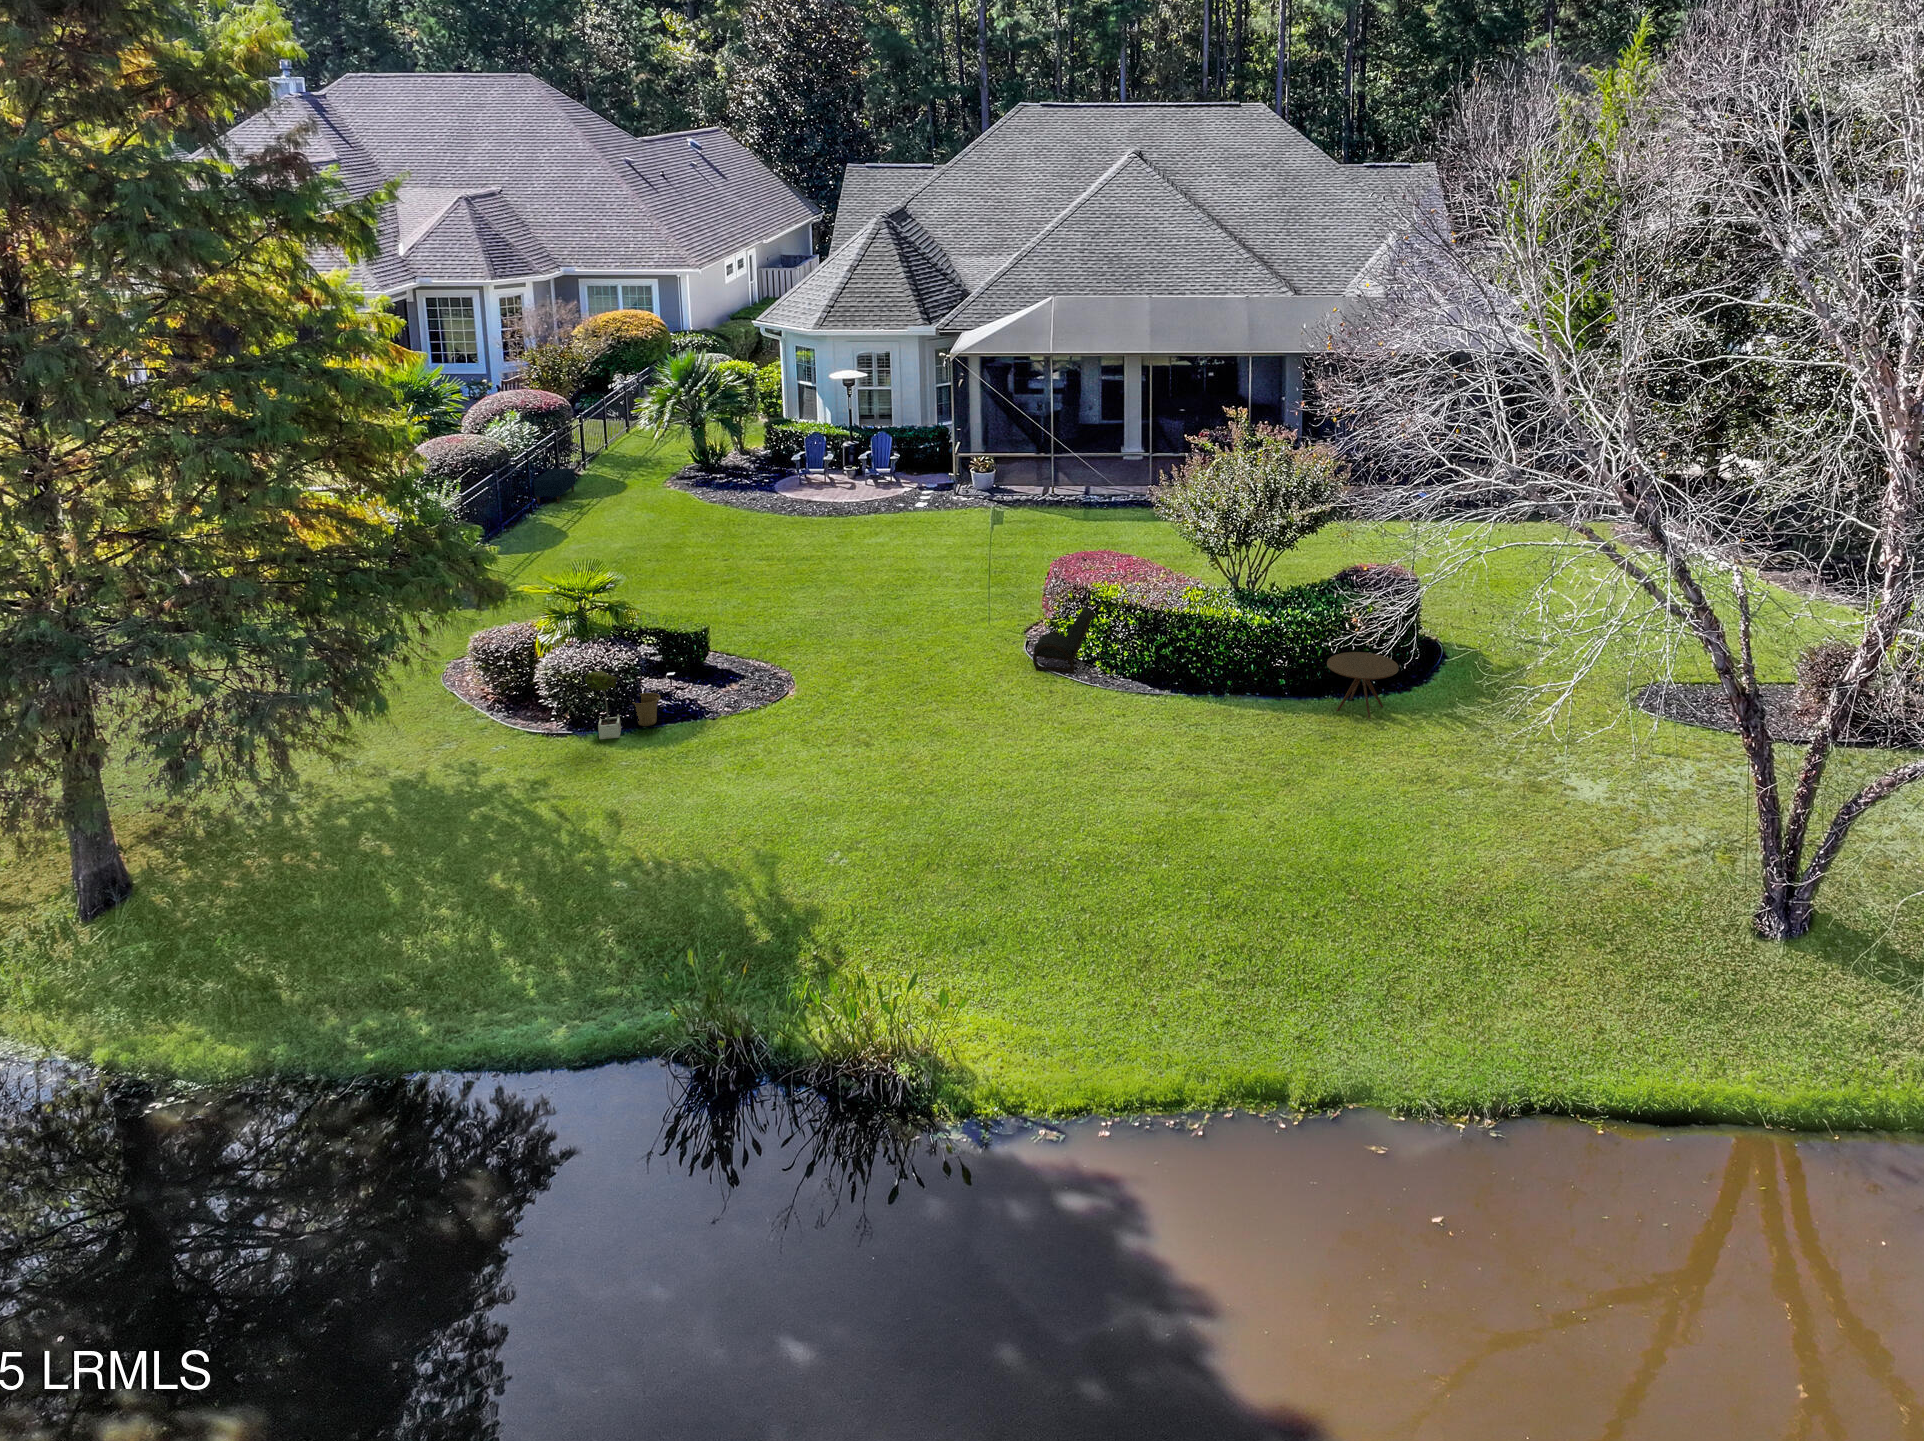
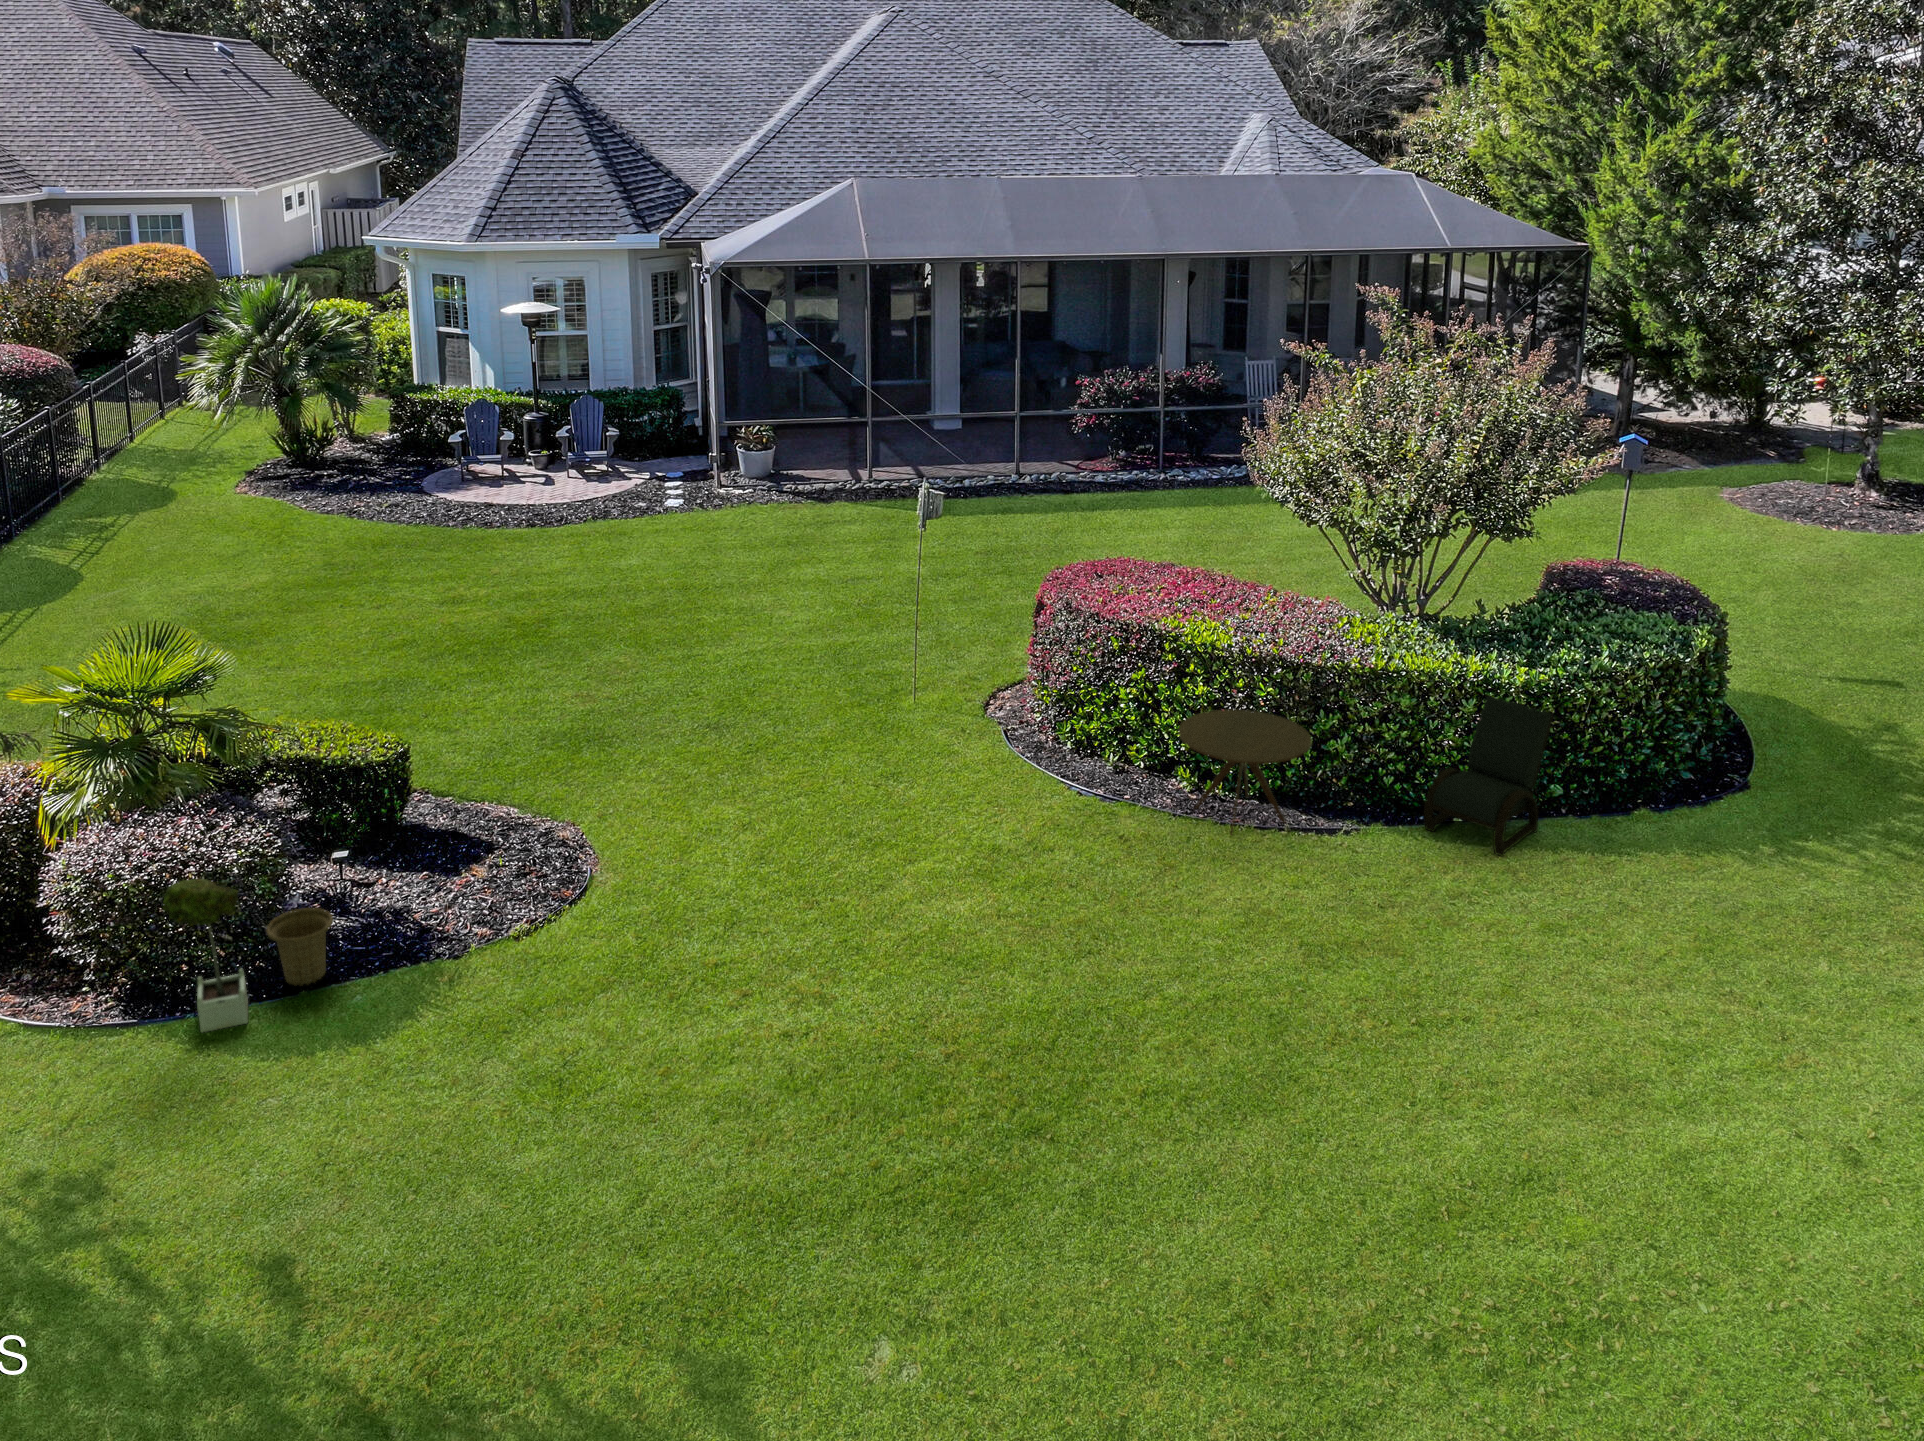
bench: present [534,469,575,504] -> none [13,469,87,529]
lounge chair: present [1033,606,1094,674] -> present [1424,696,1553,856]
round table: present [1327,652,1399,719] -> present [1178,709,1312,835]

